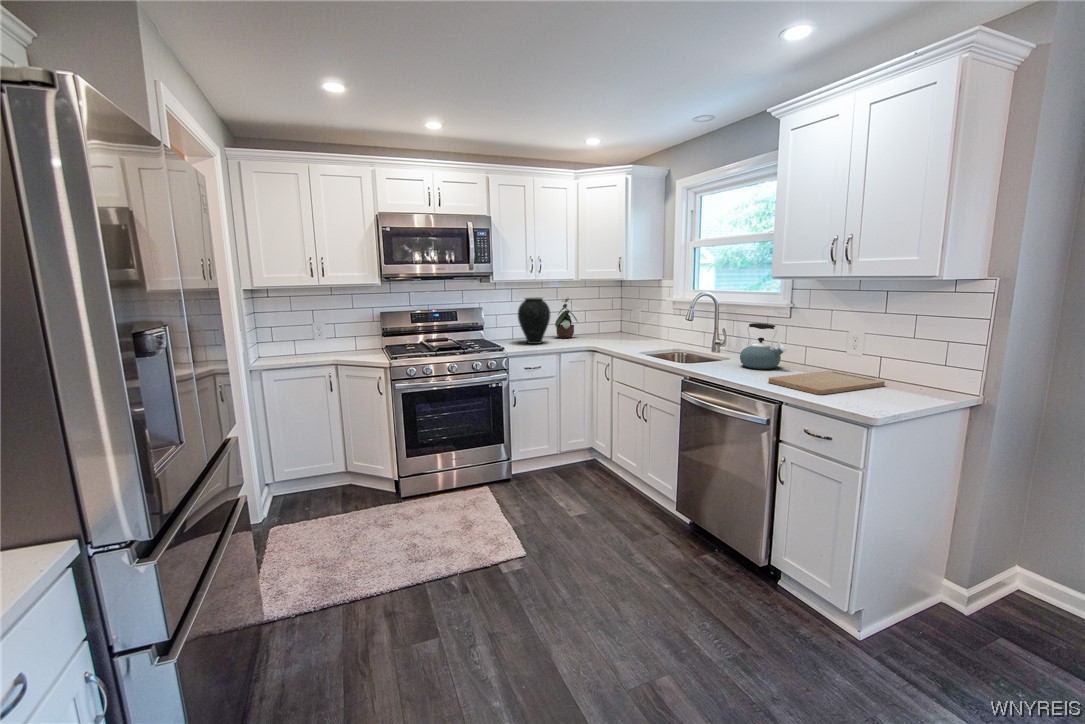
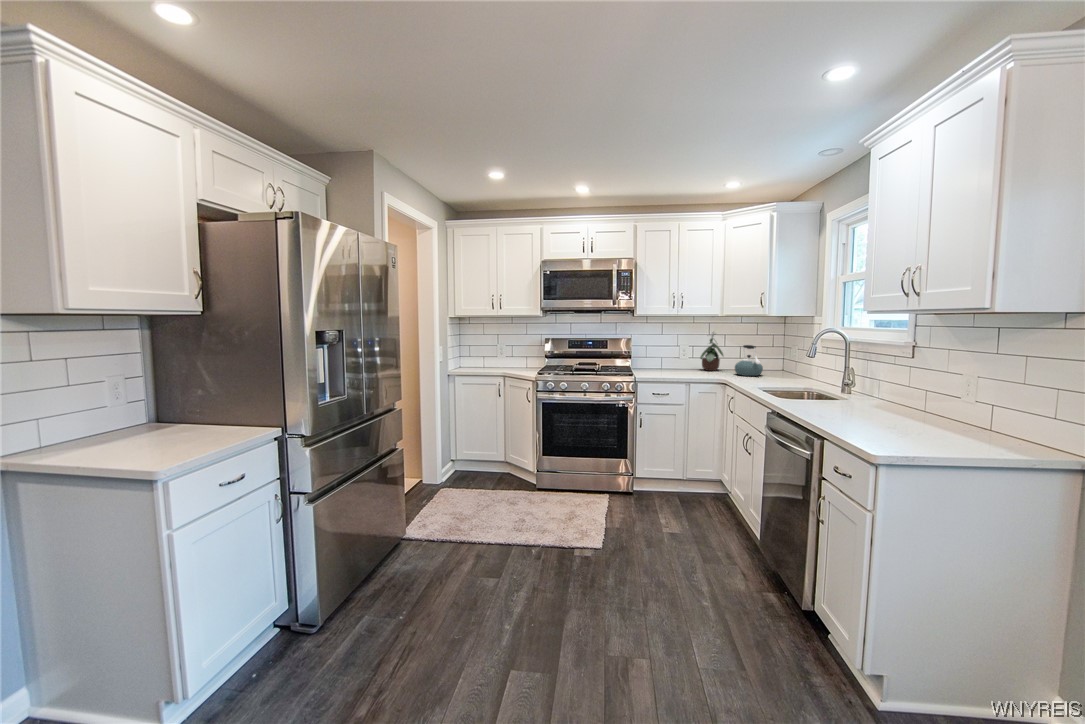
vase: present [518,297,550,344] -> none [659,331,690,373]
kettle: present [740,323,787,369] -> present [735,345,763,376]
cutting board: present [768,371,885,395] -> none [853,418,1018,444]

